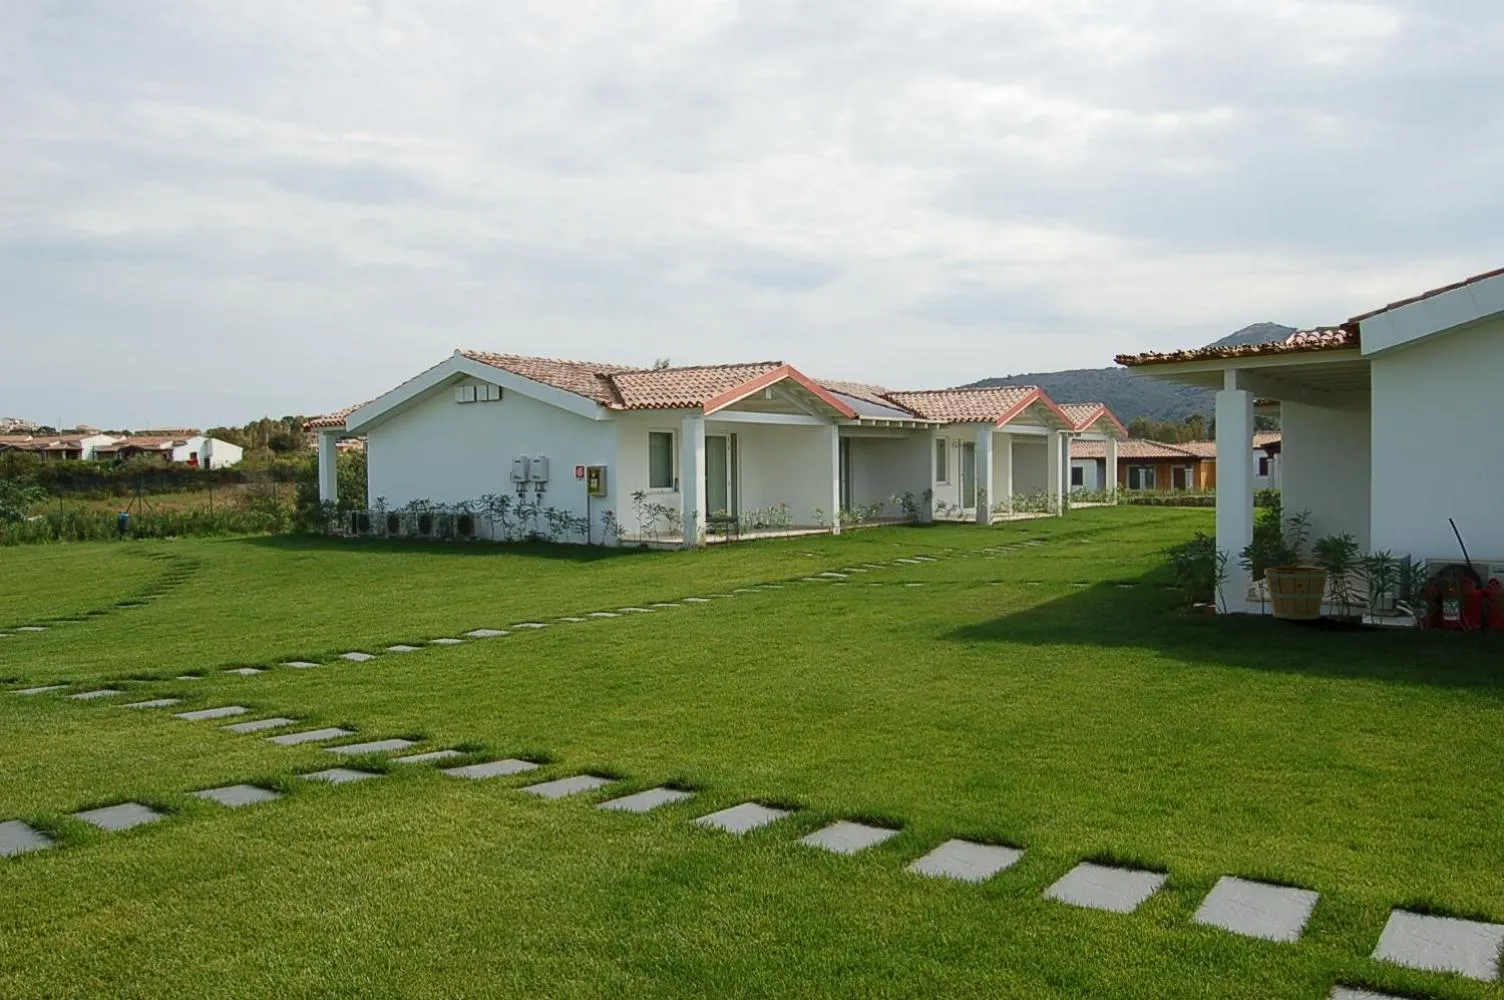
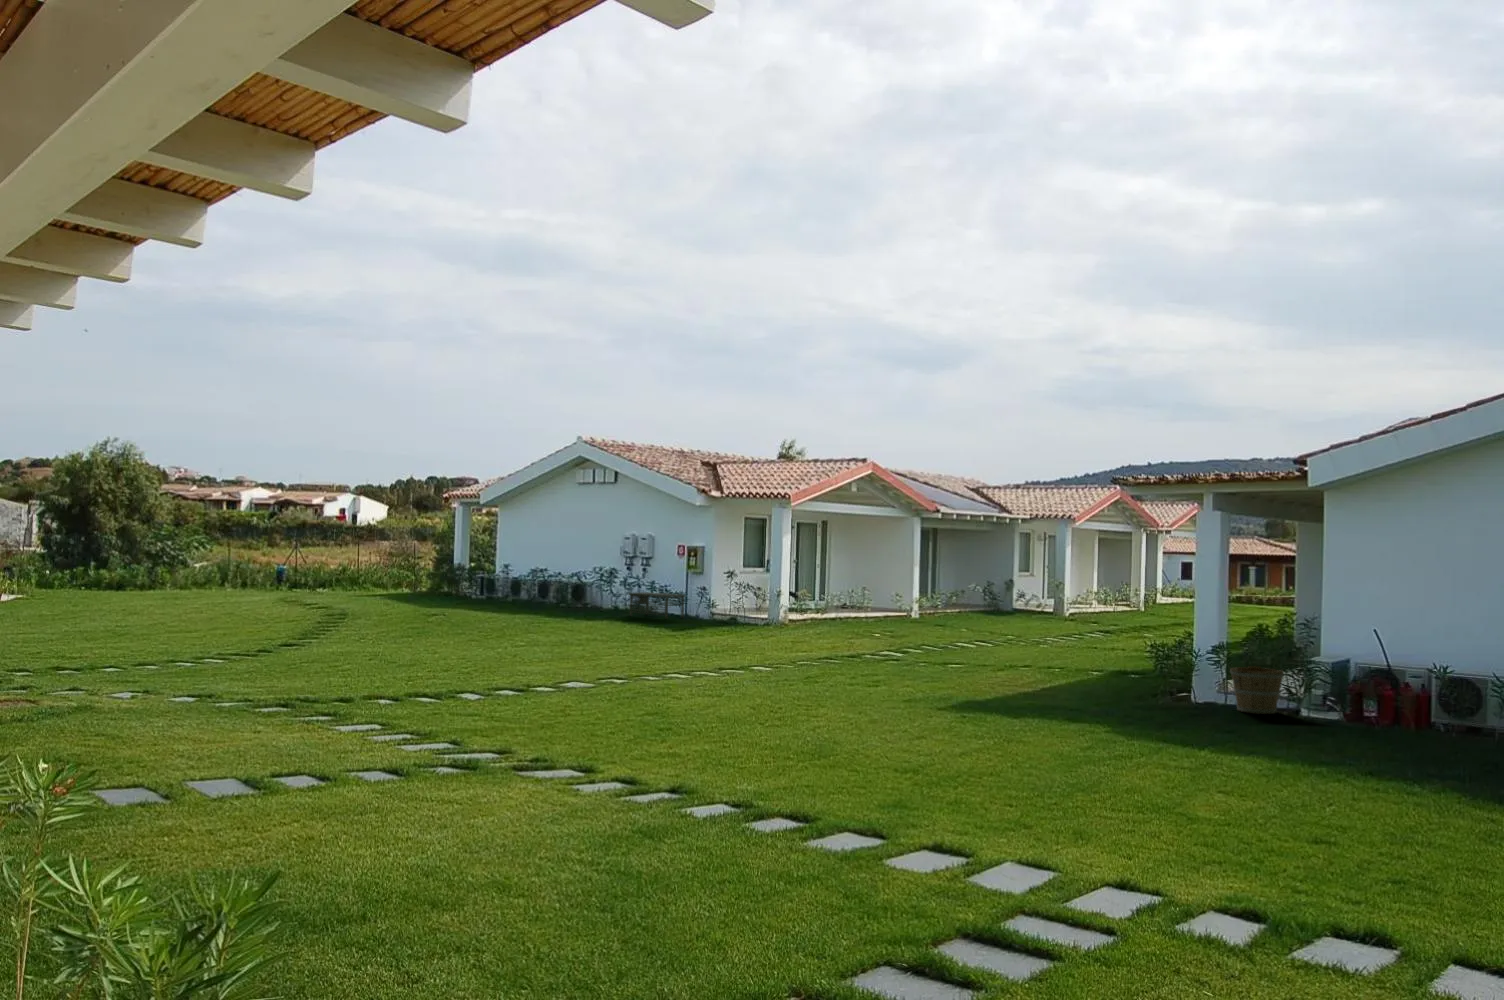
storage bench: present [704,516,739,544] -> present [629,592,685,619]

